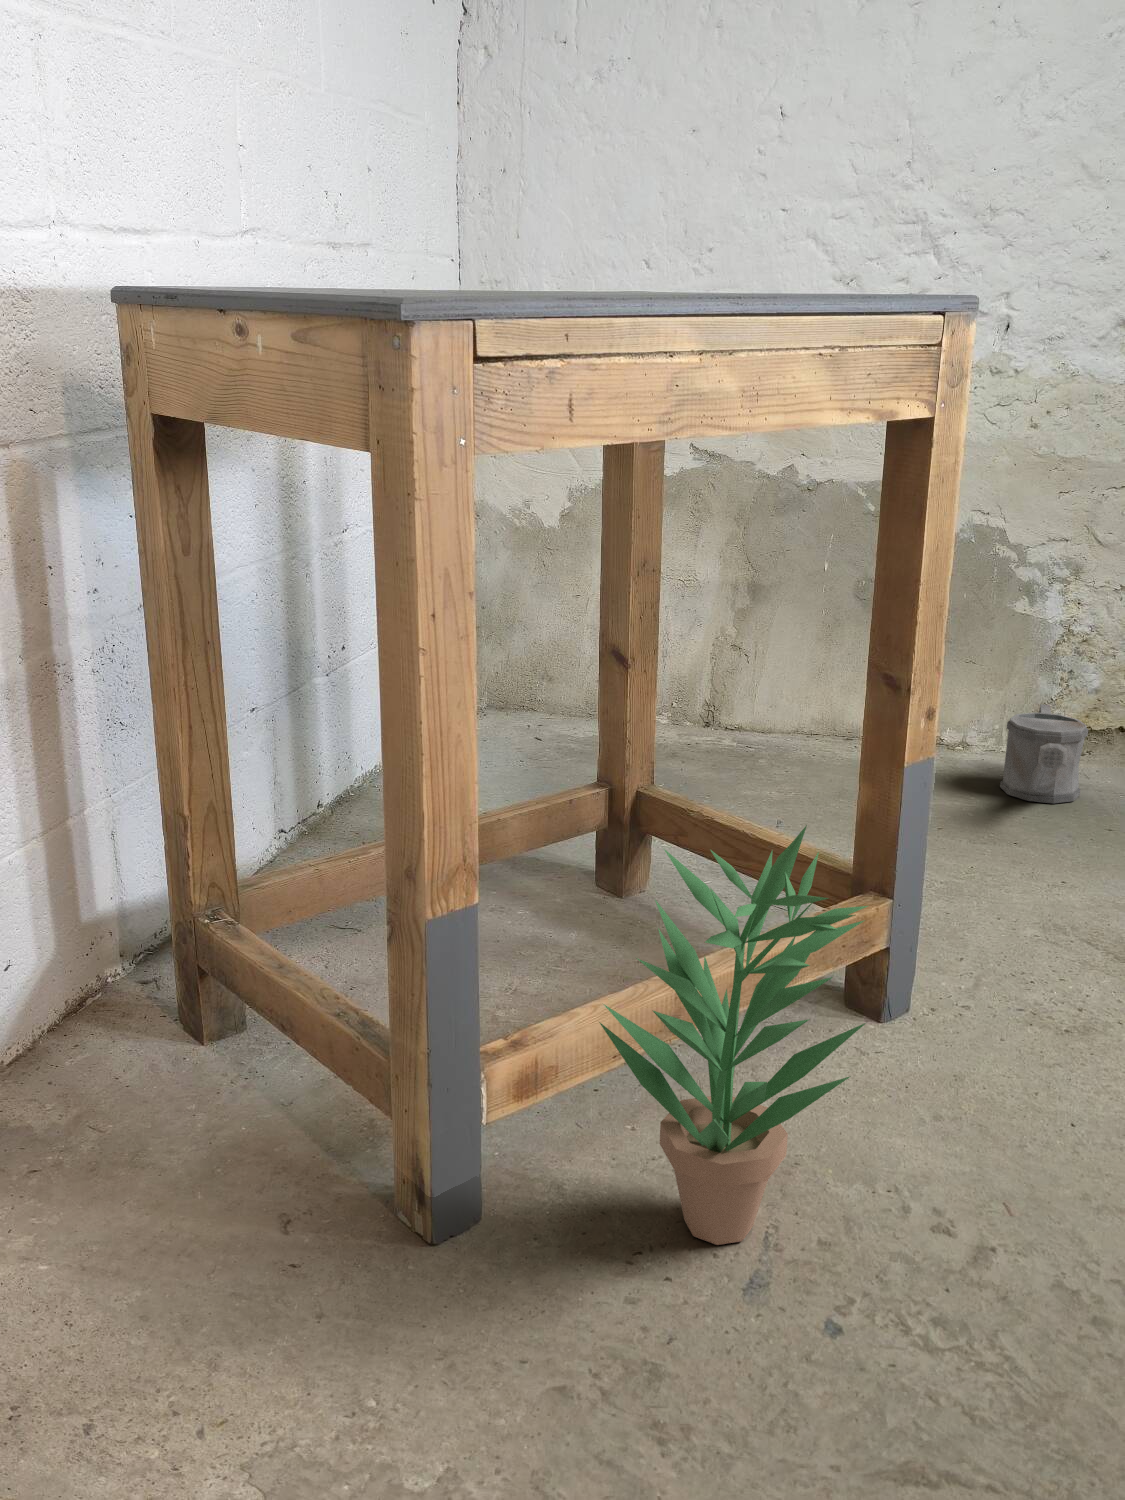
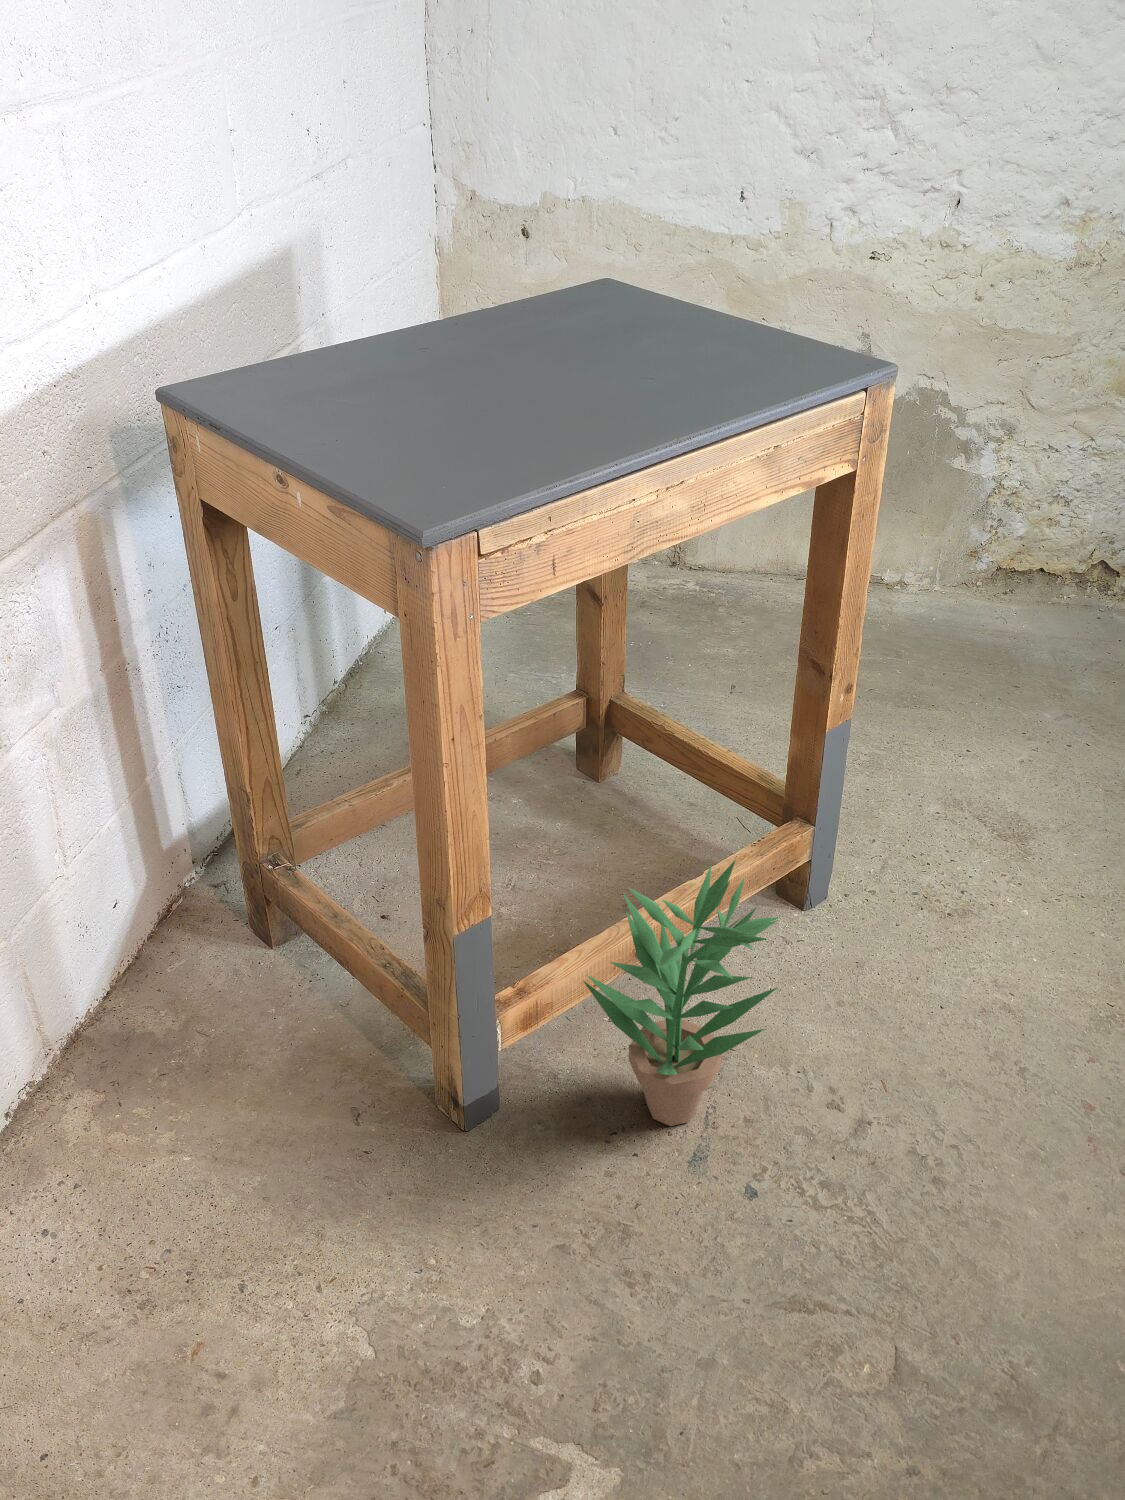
watering can: present [1000,704,1088,803] -> none [930,553,1009,652]

